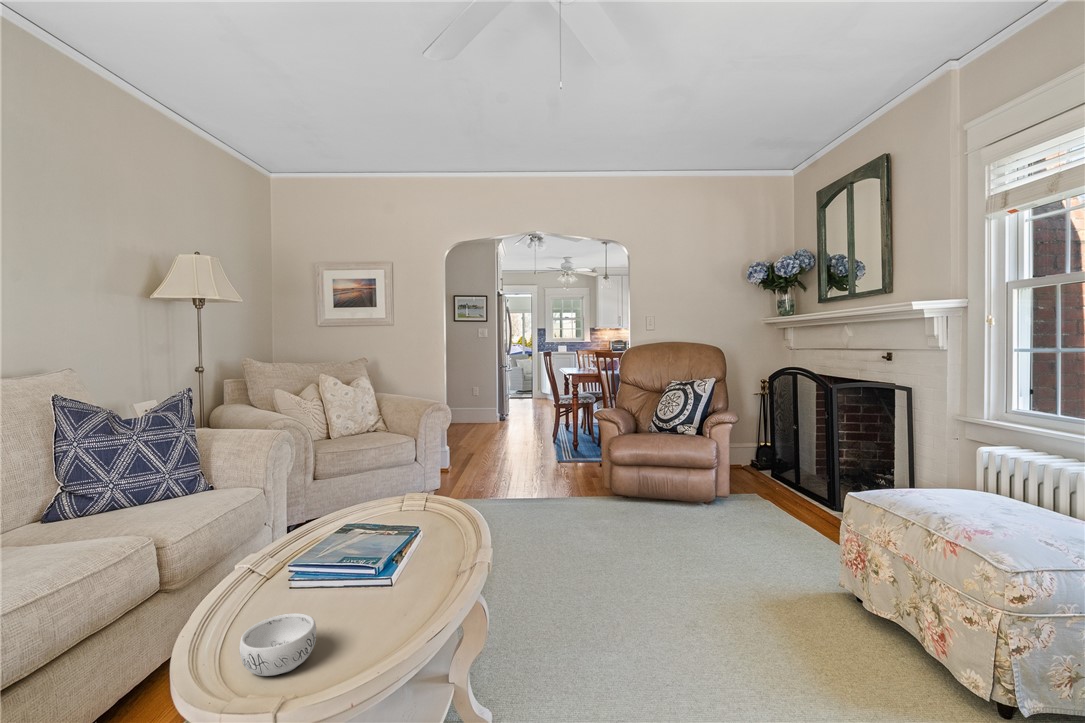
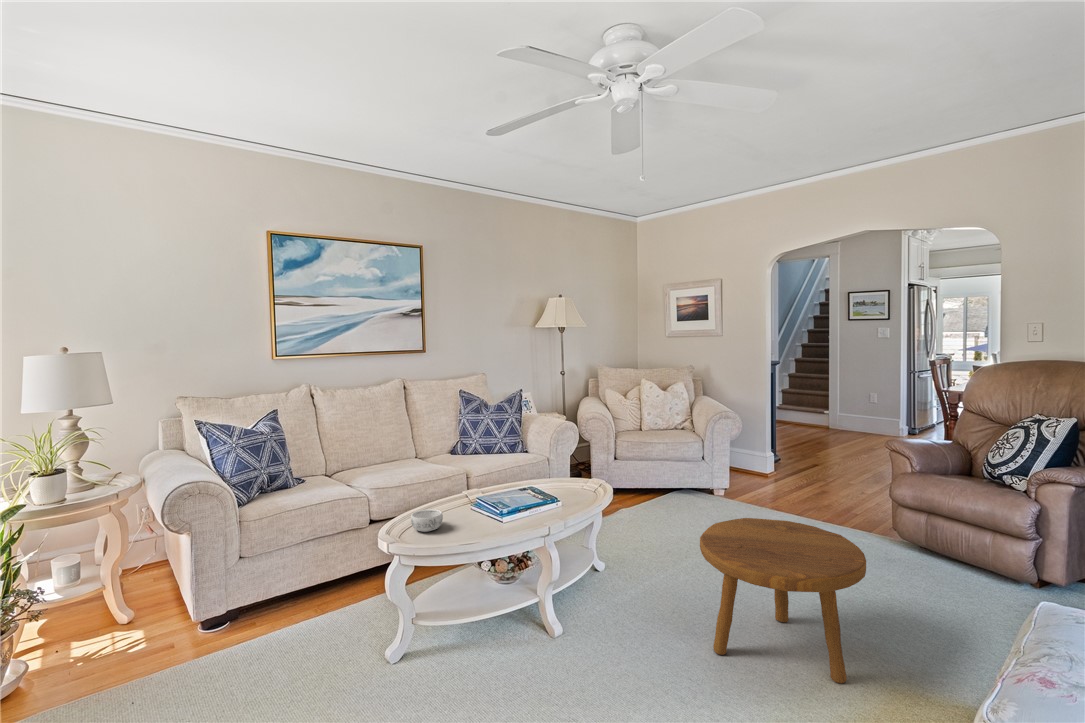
footstool: none [594,489,757,653] -> present [700,518,866,683]

